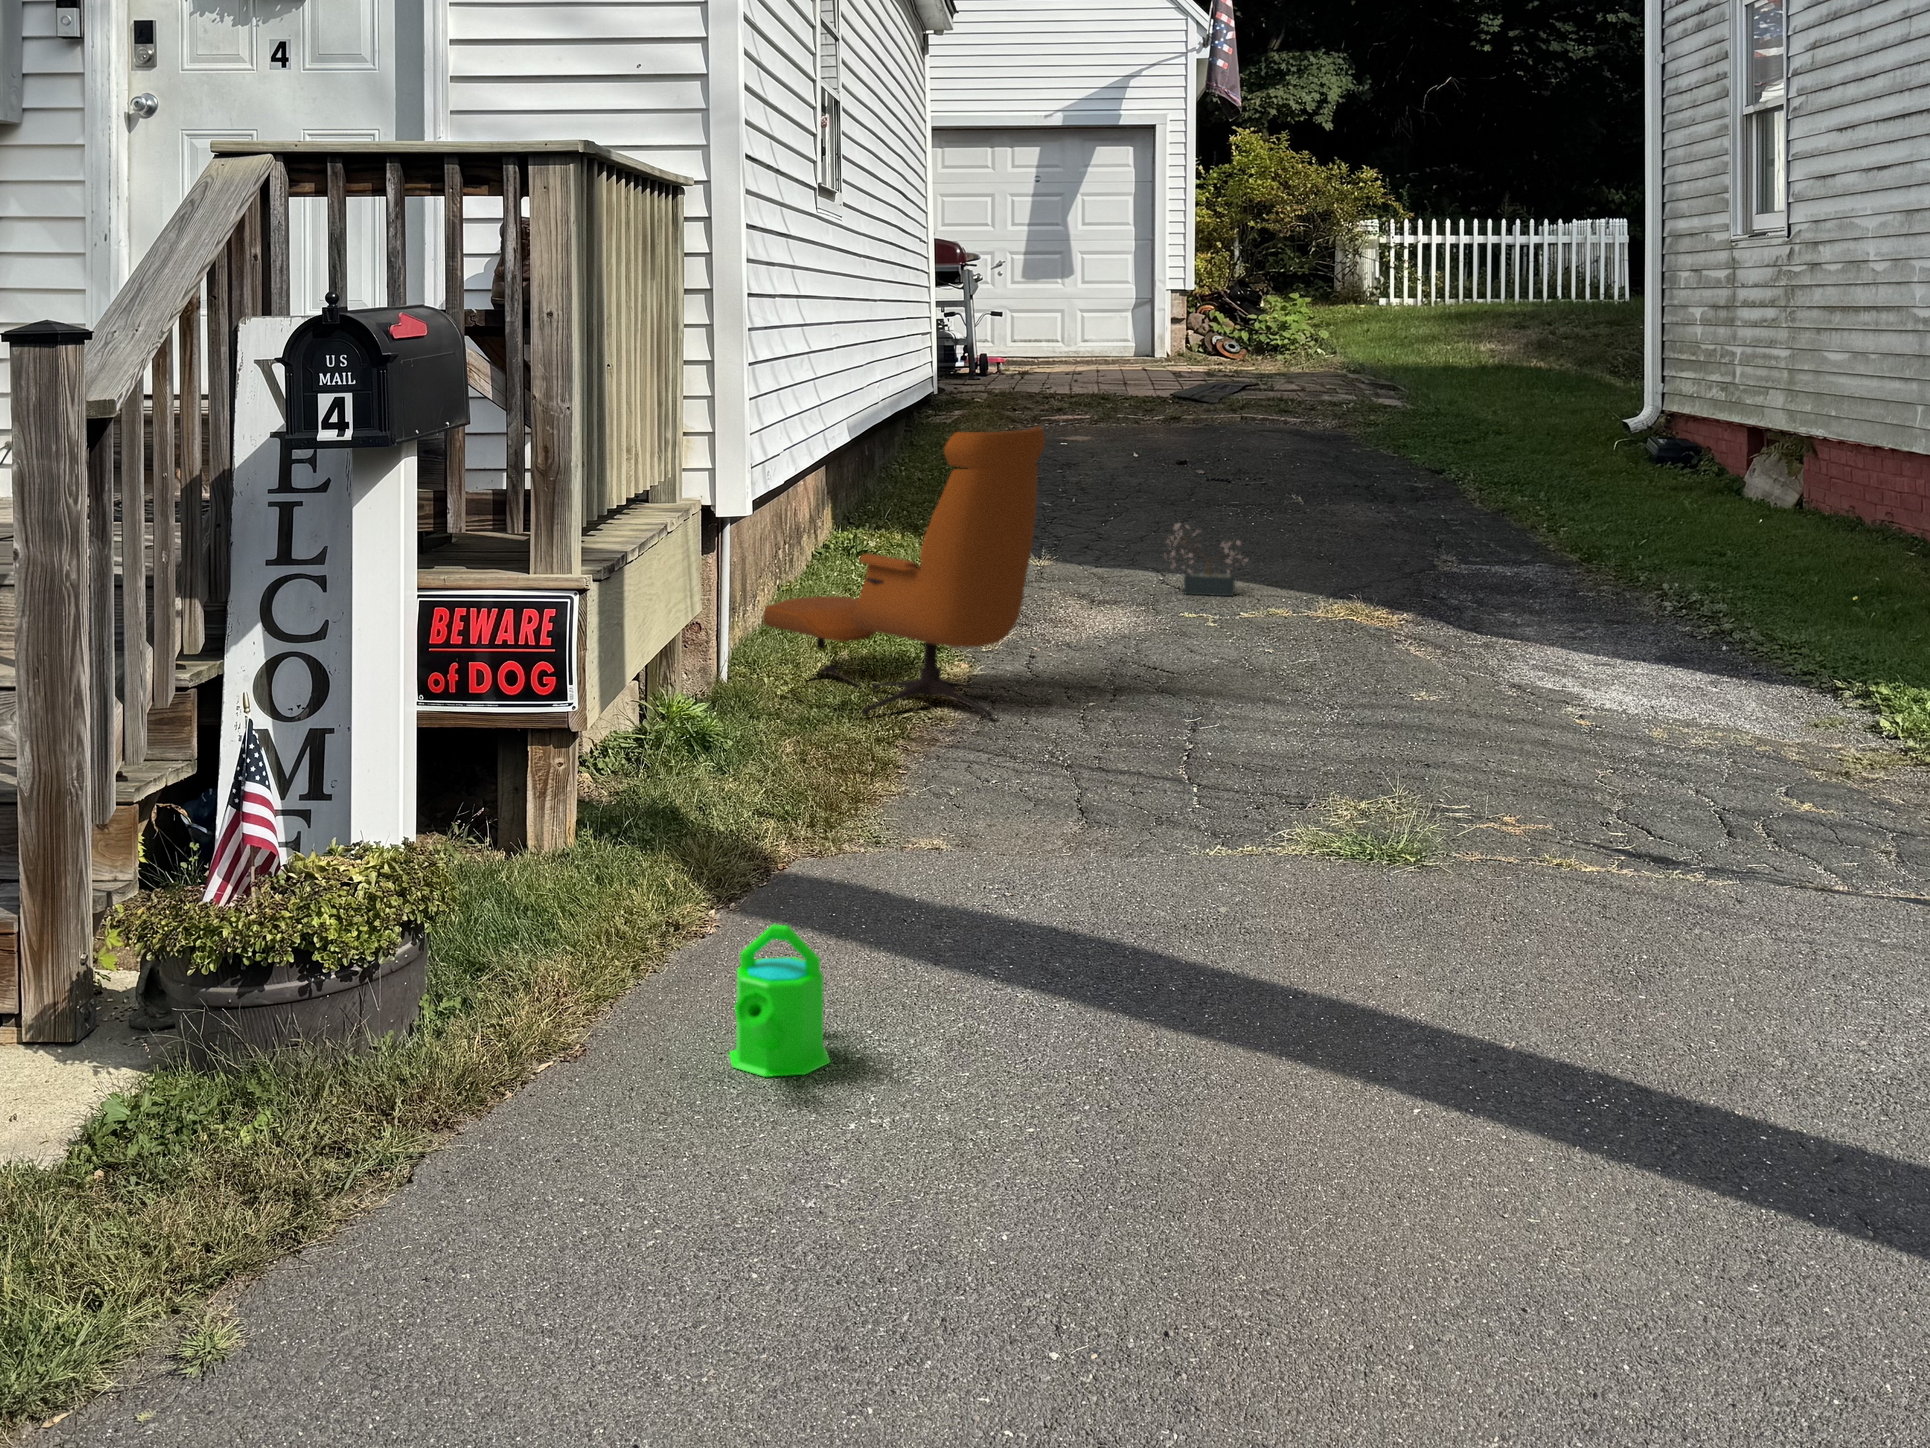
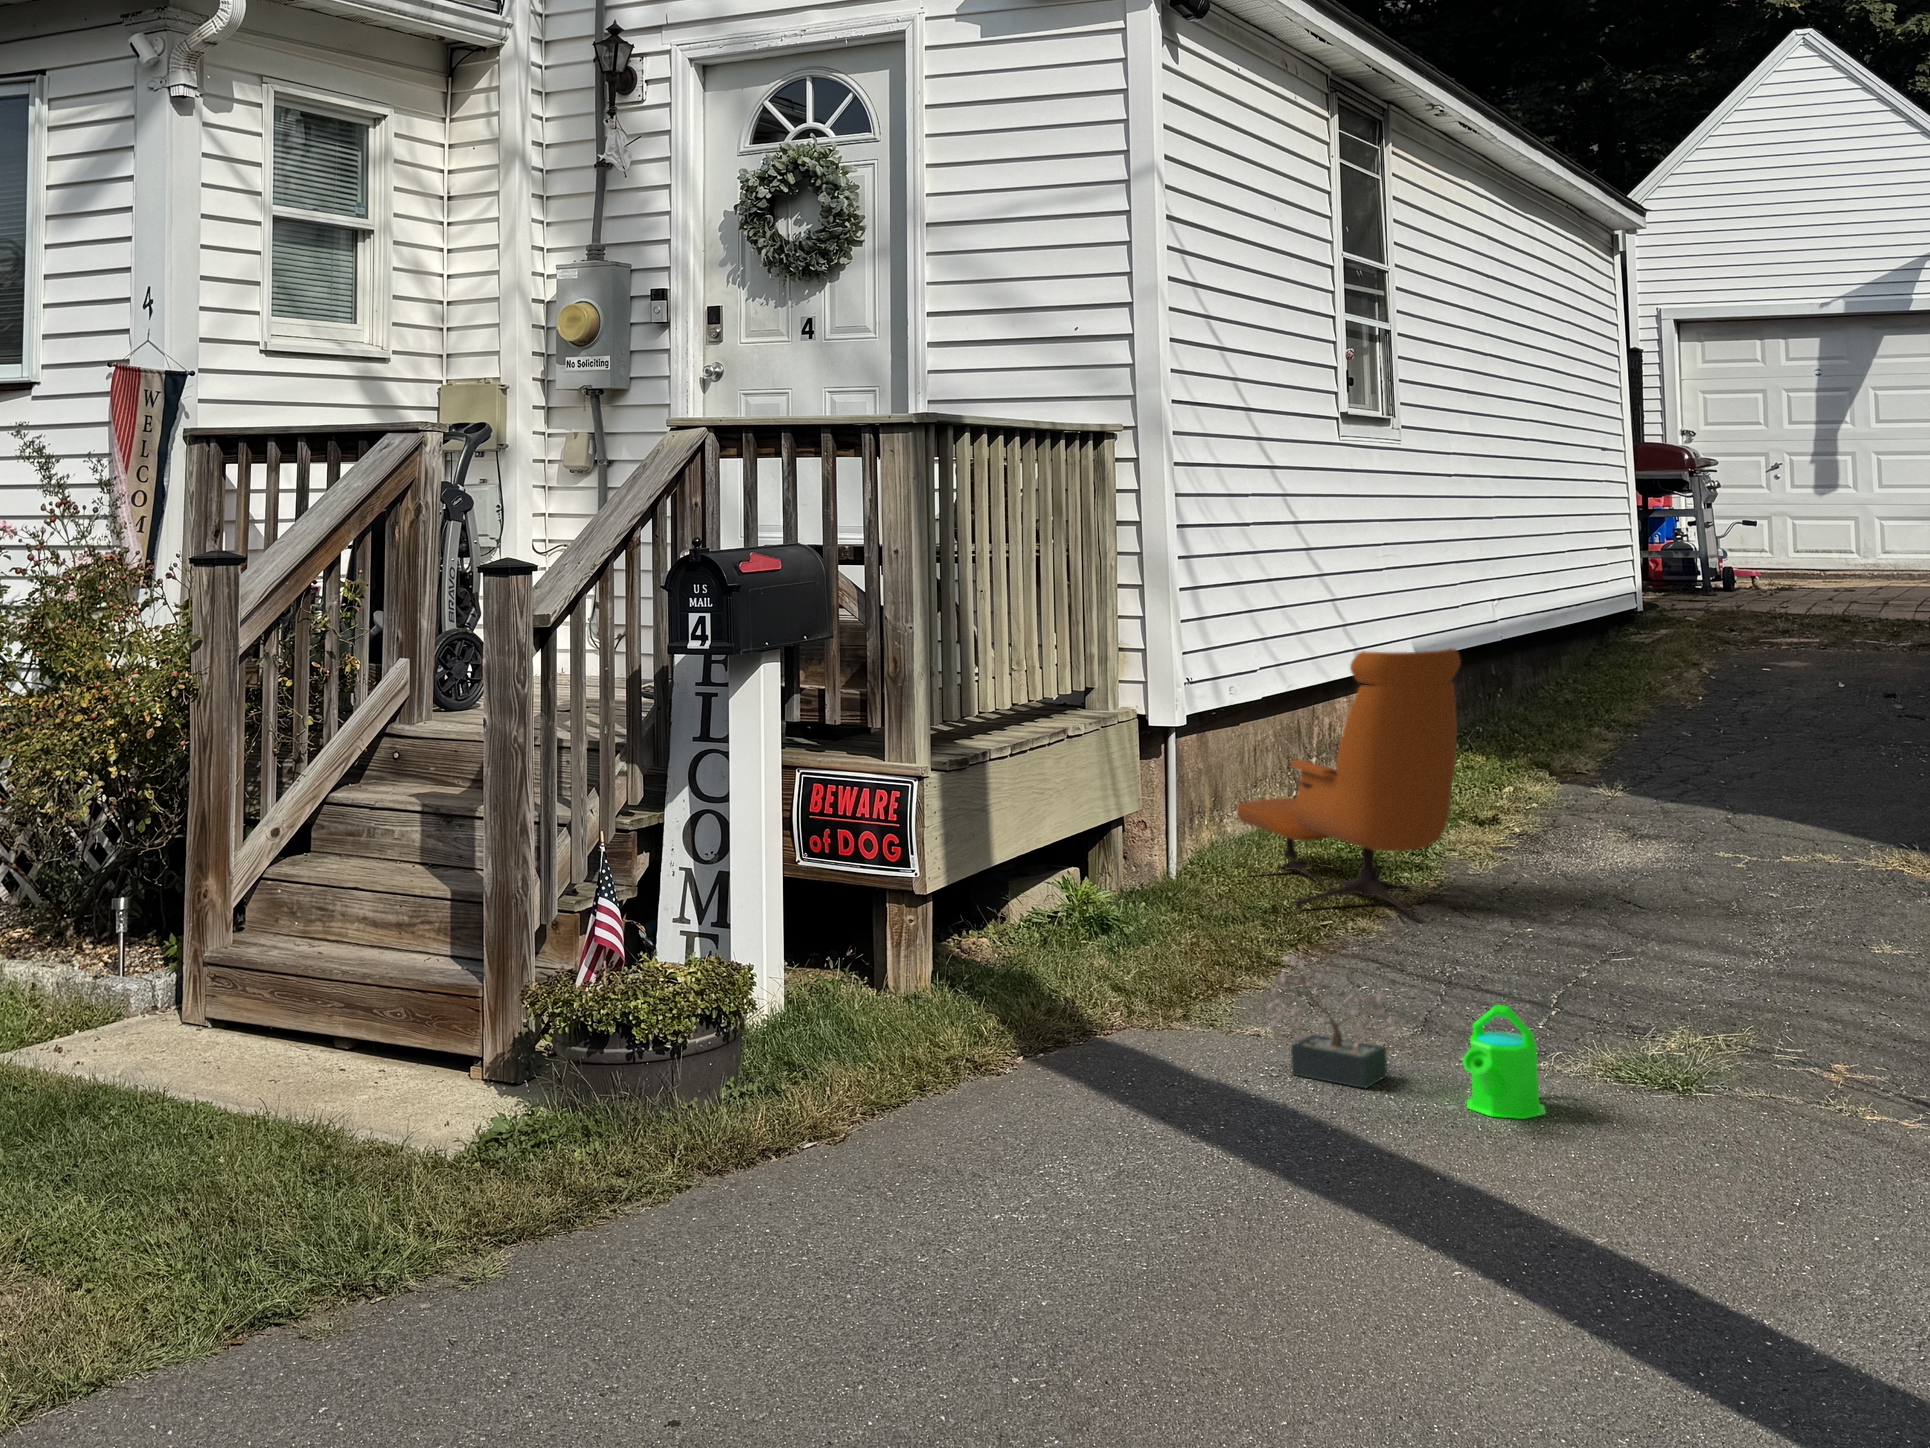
decorative plant: present [1165,523,1248,596] -> present [1263,954,1400,1088]
watering can: present [729,924,830,1077] -> present [1463,1005,1545,1119]

